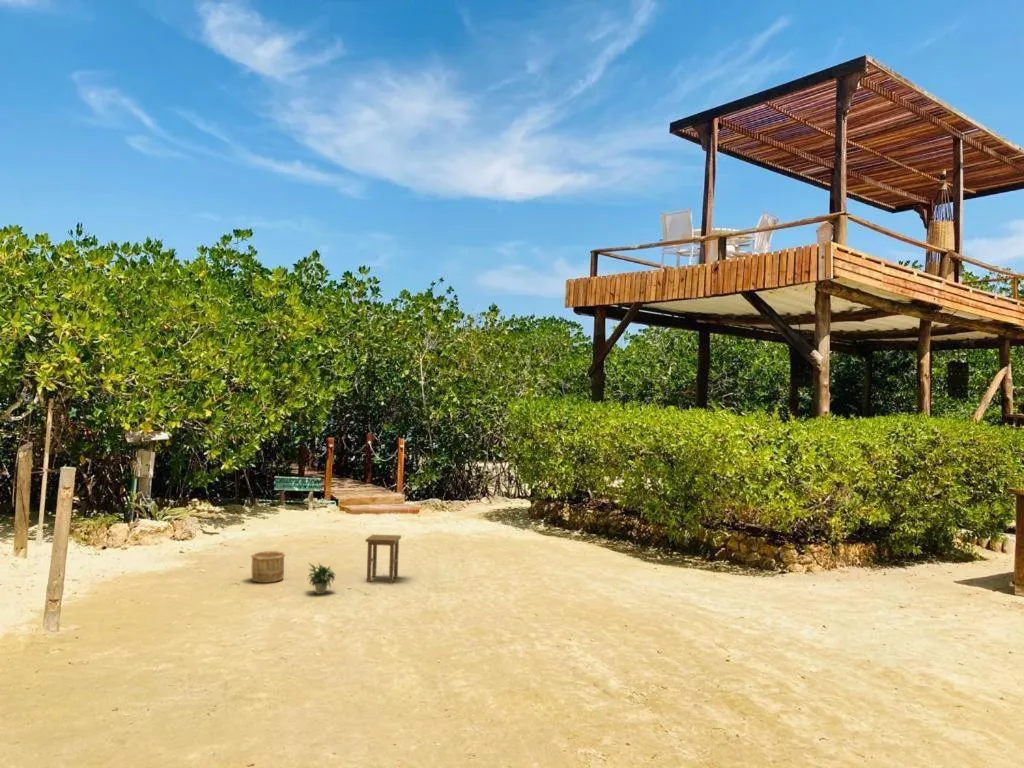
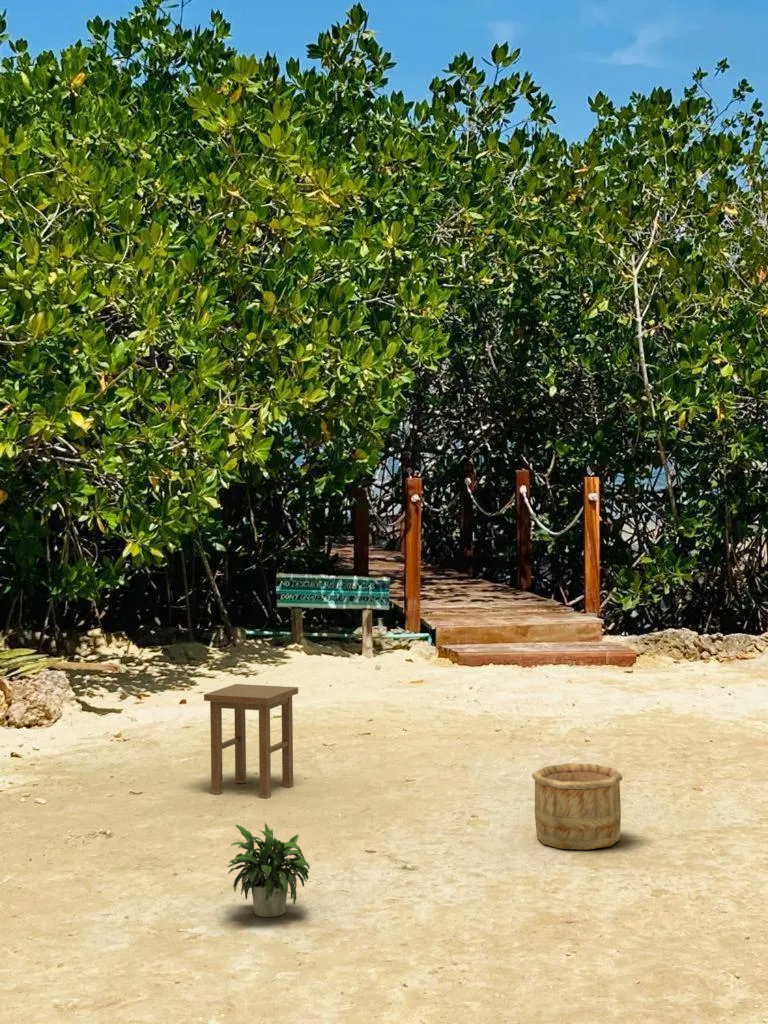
stool: present [366,535,401,583] -> present [204,684,298,798]
wooden bucket: present [251,551,285,583] -> present [532,763,623,849]

